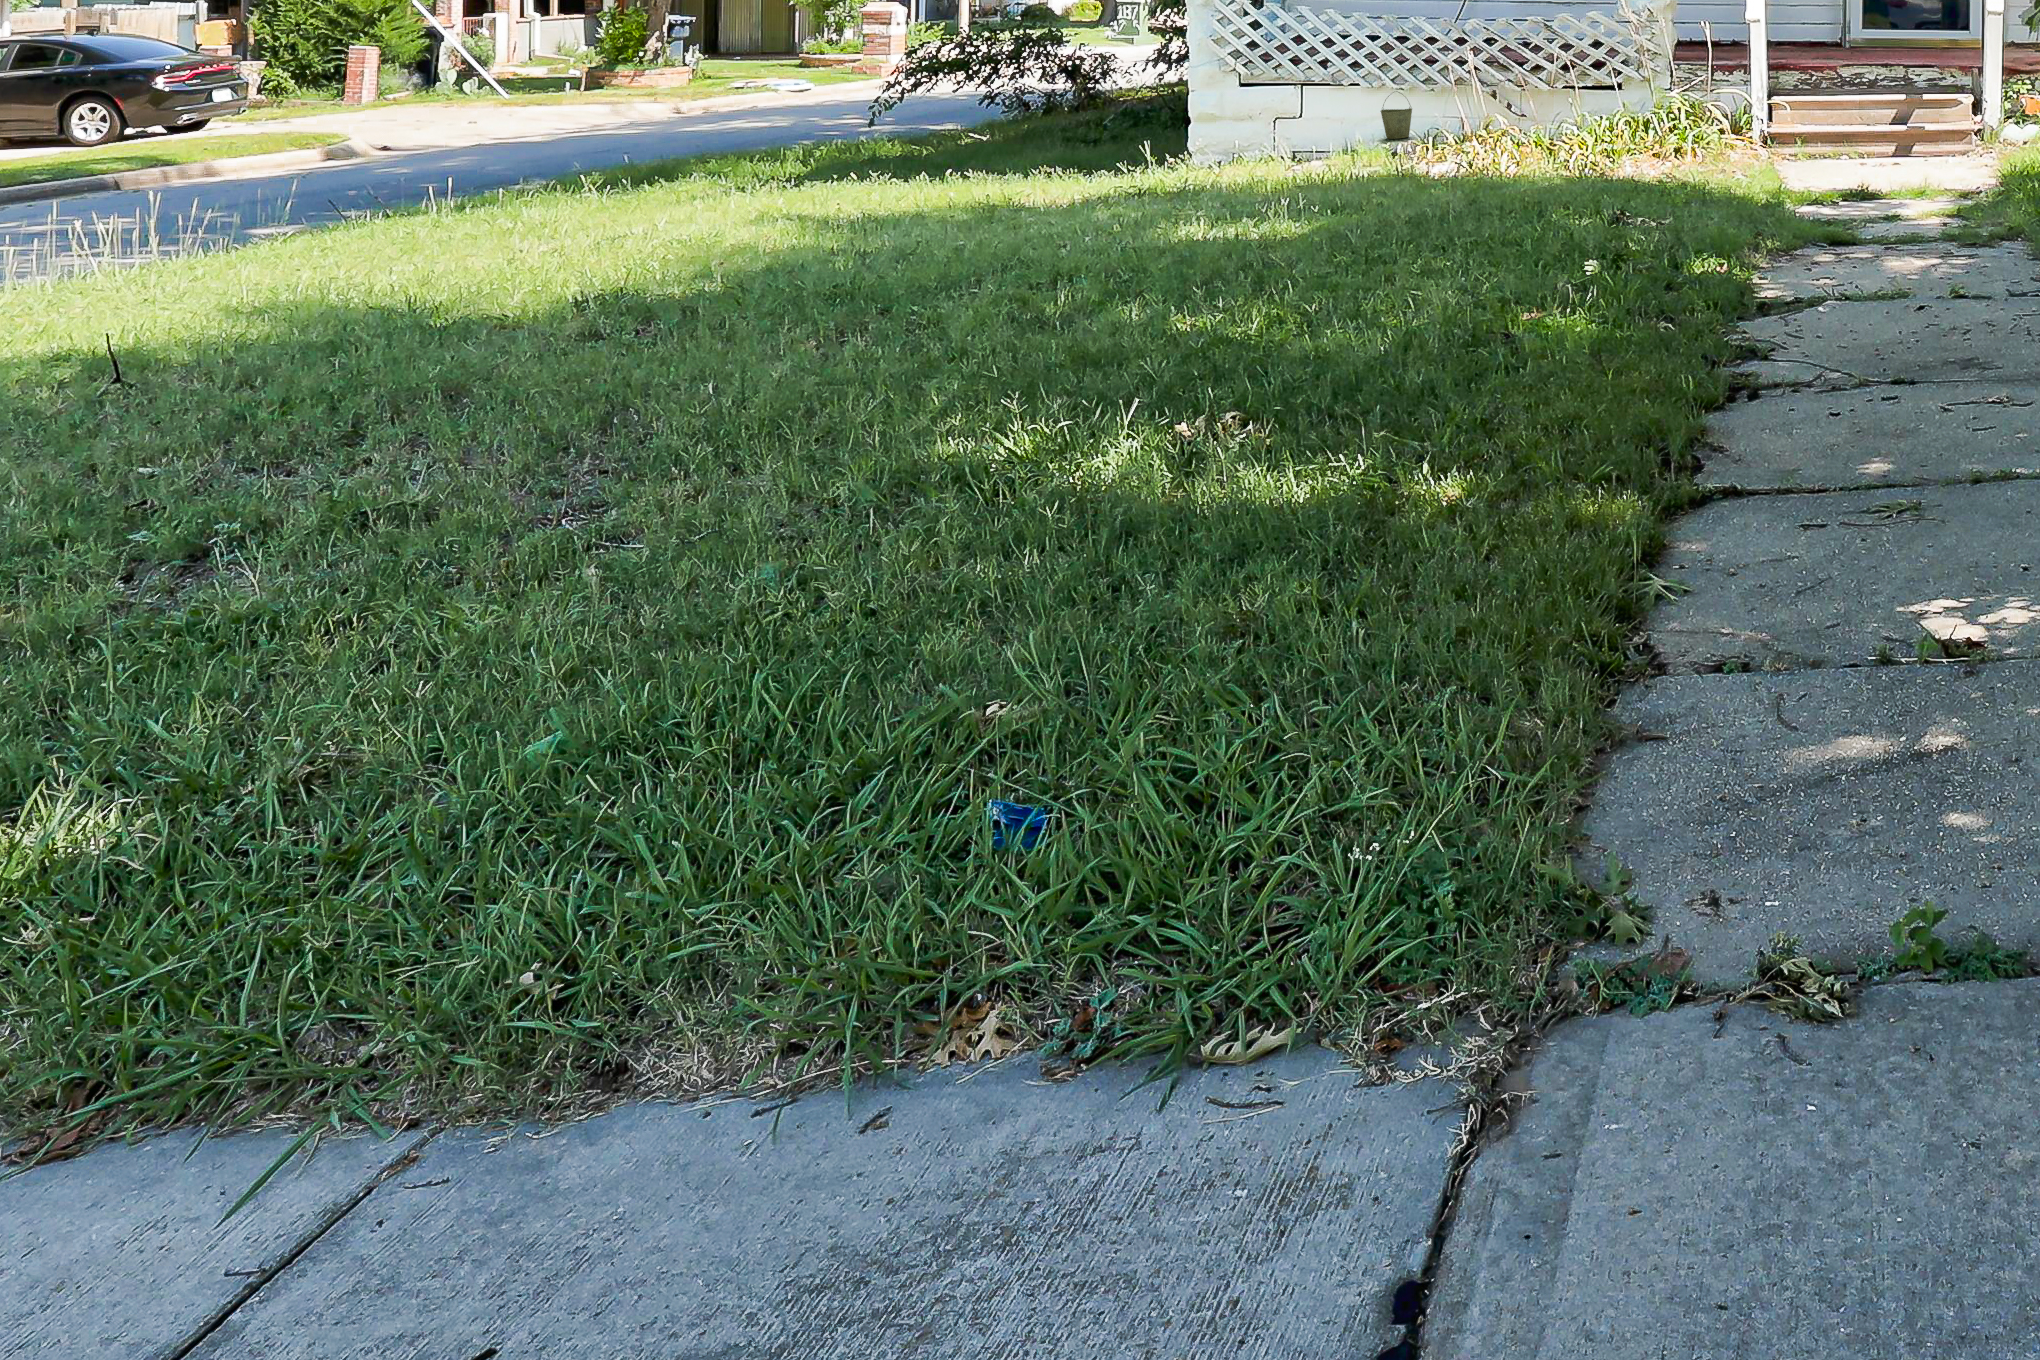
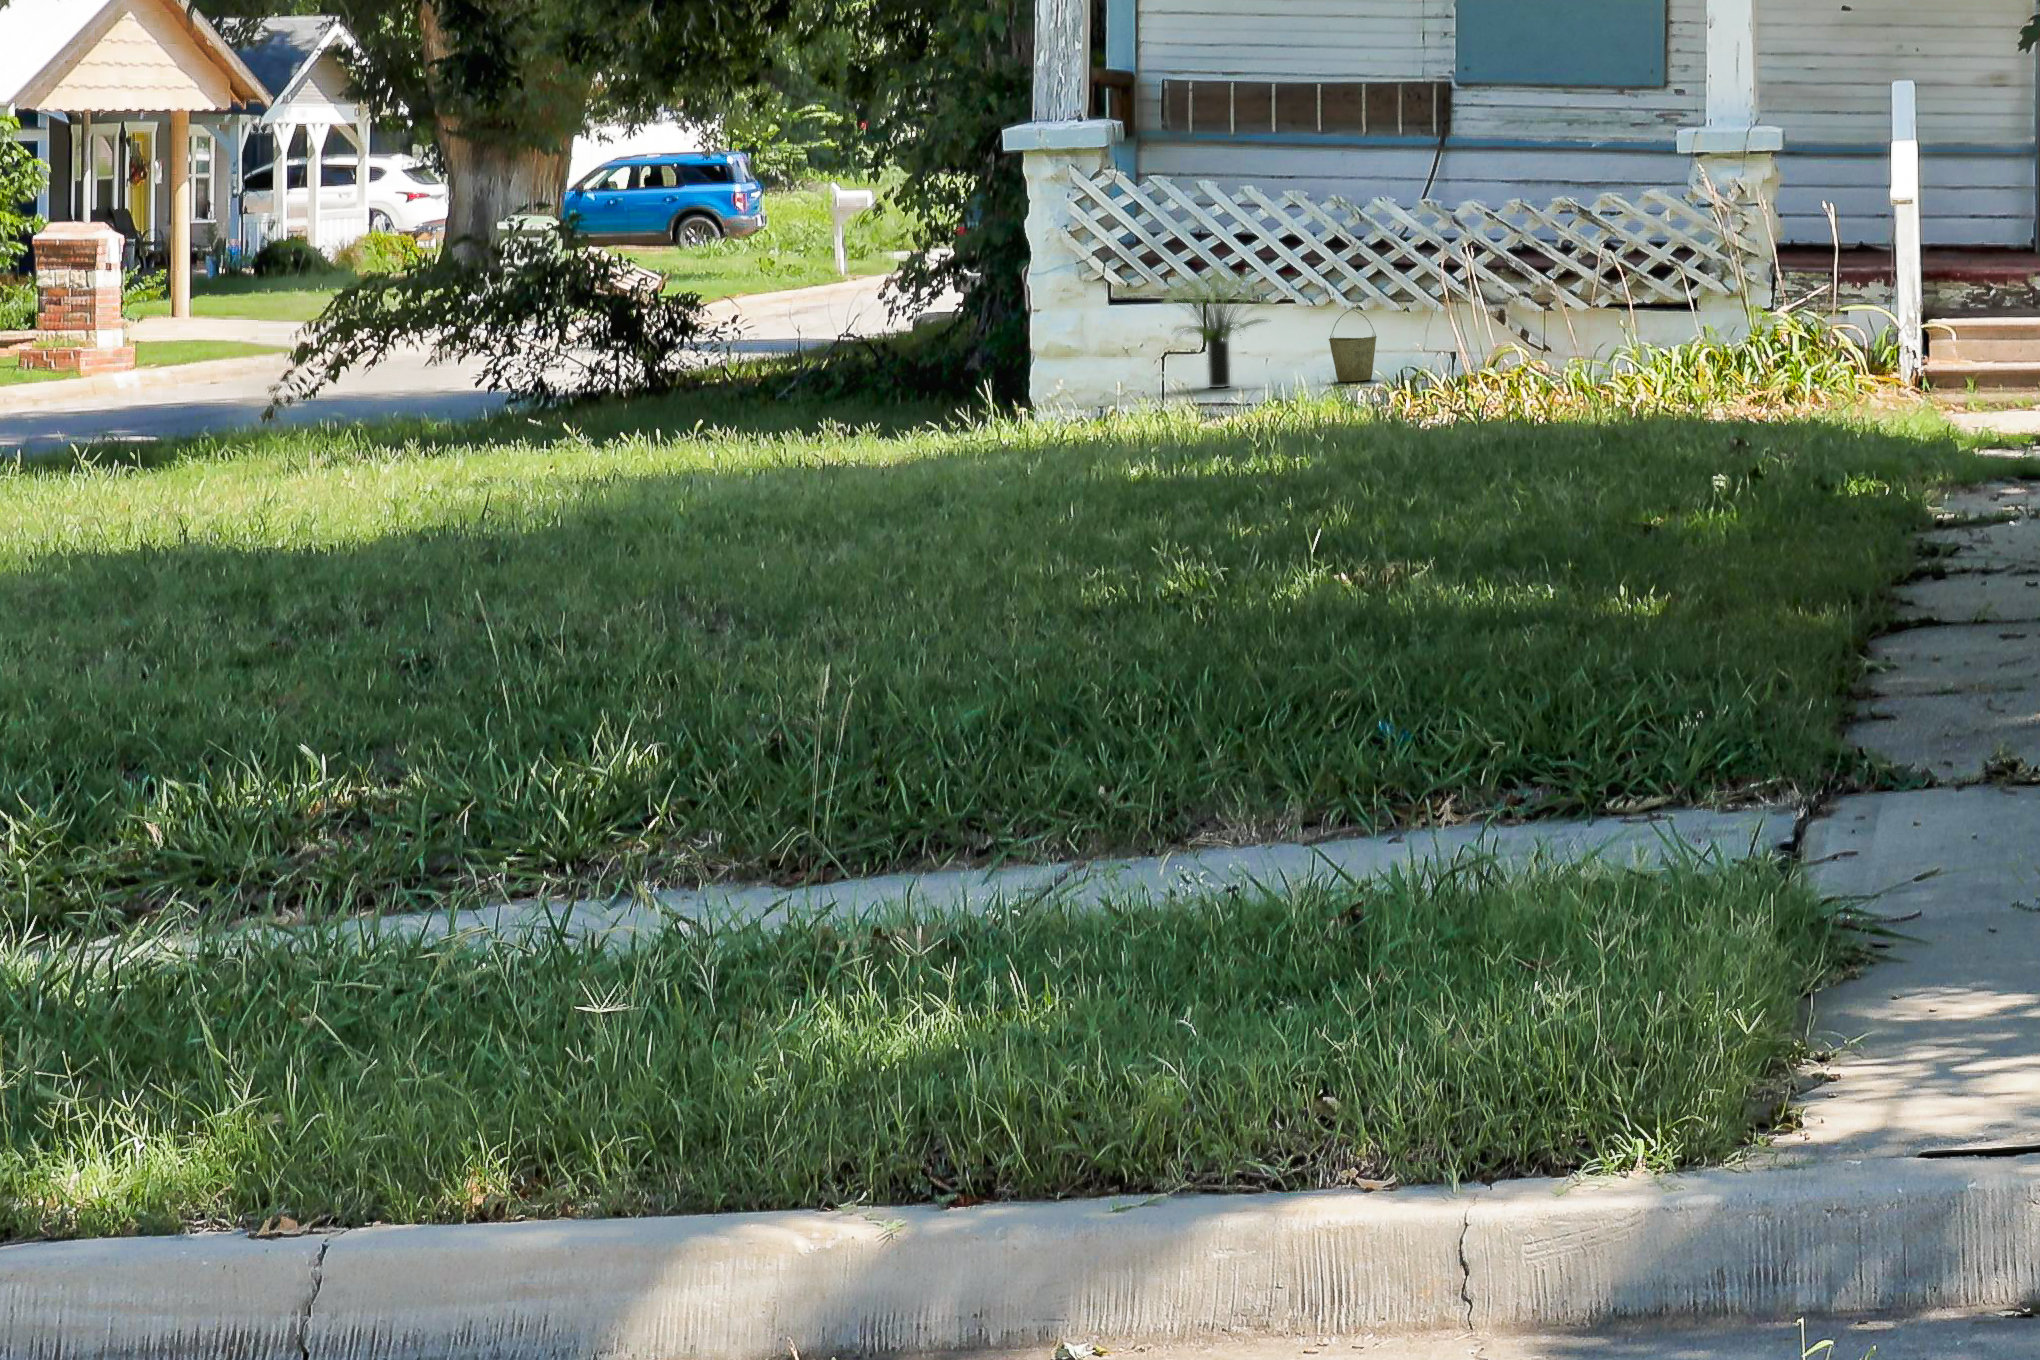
potted plant: none [1269,64,1344,143] -> present [1163,269,1272,388]

